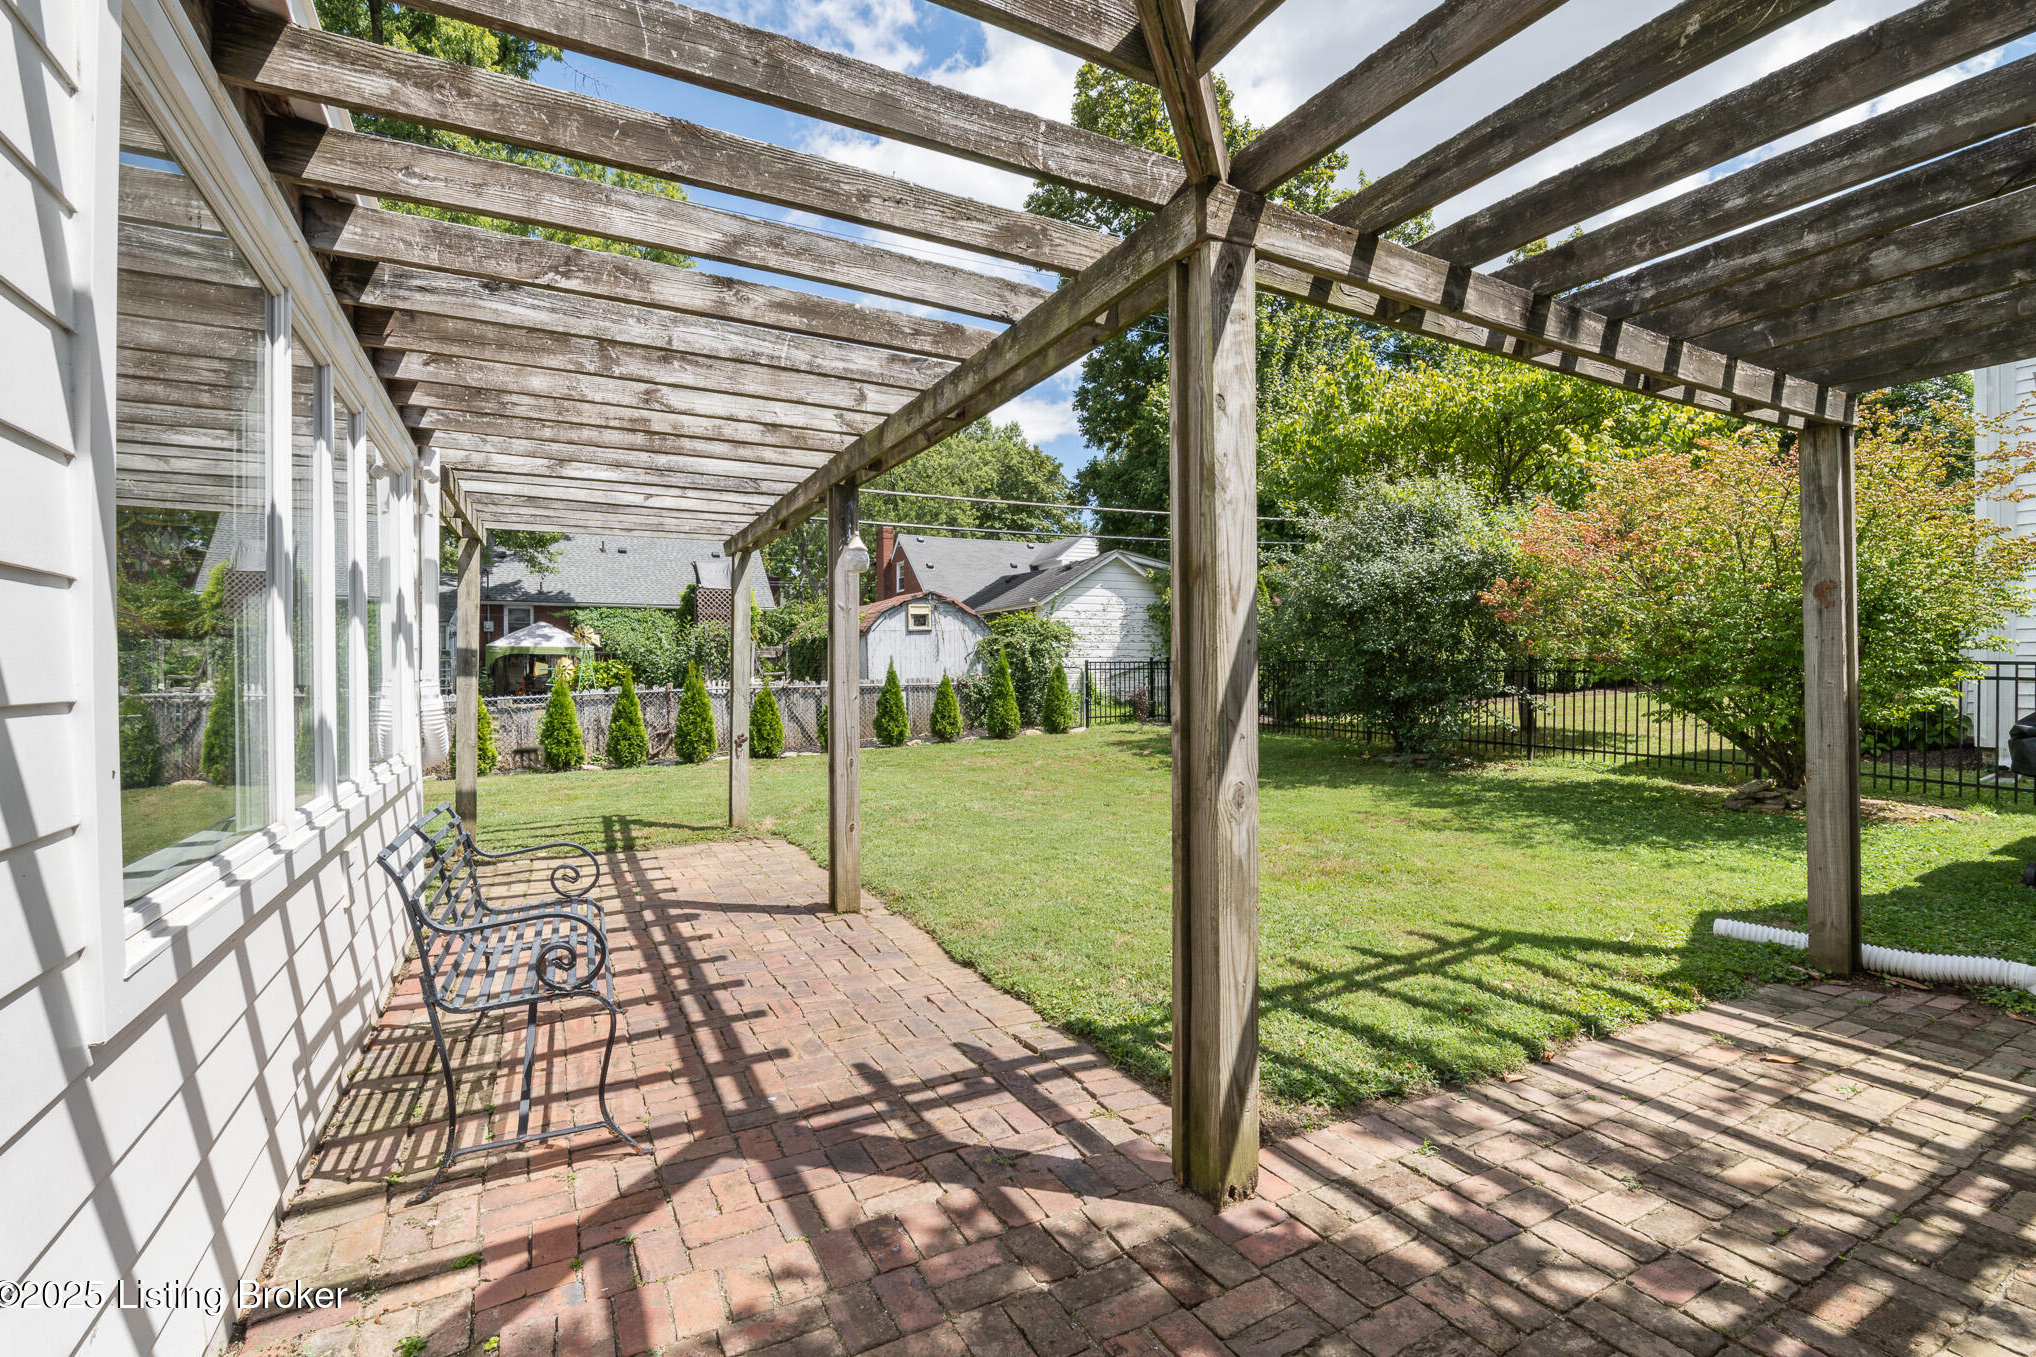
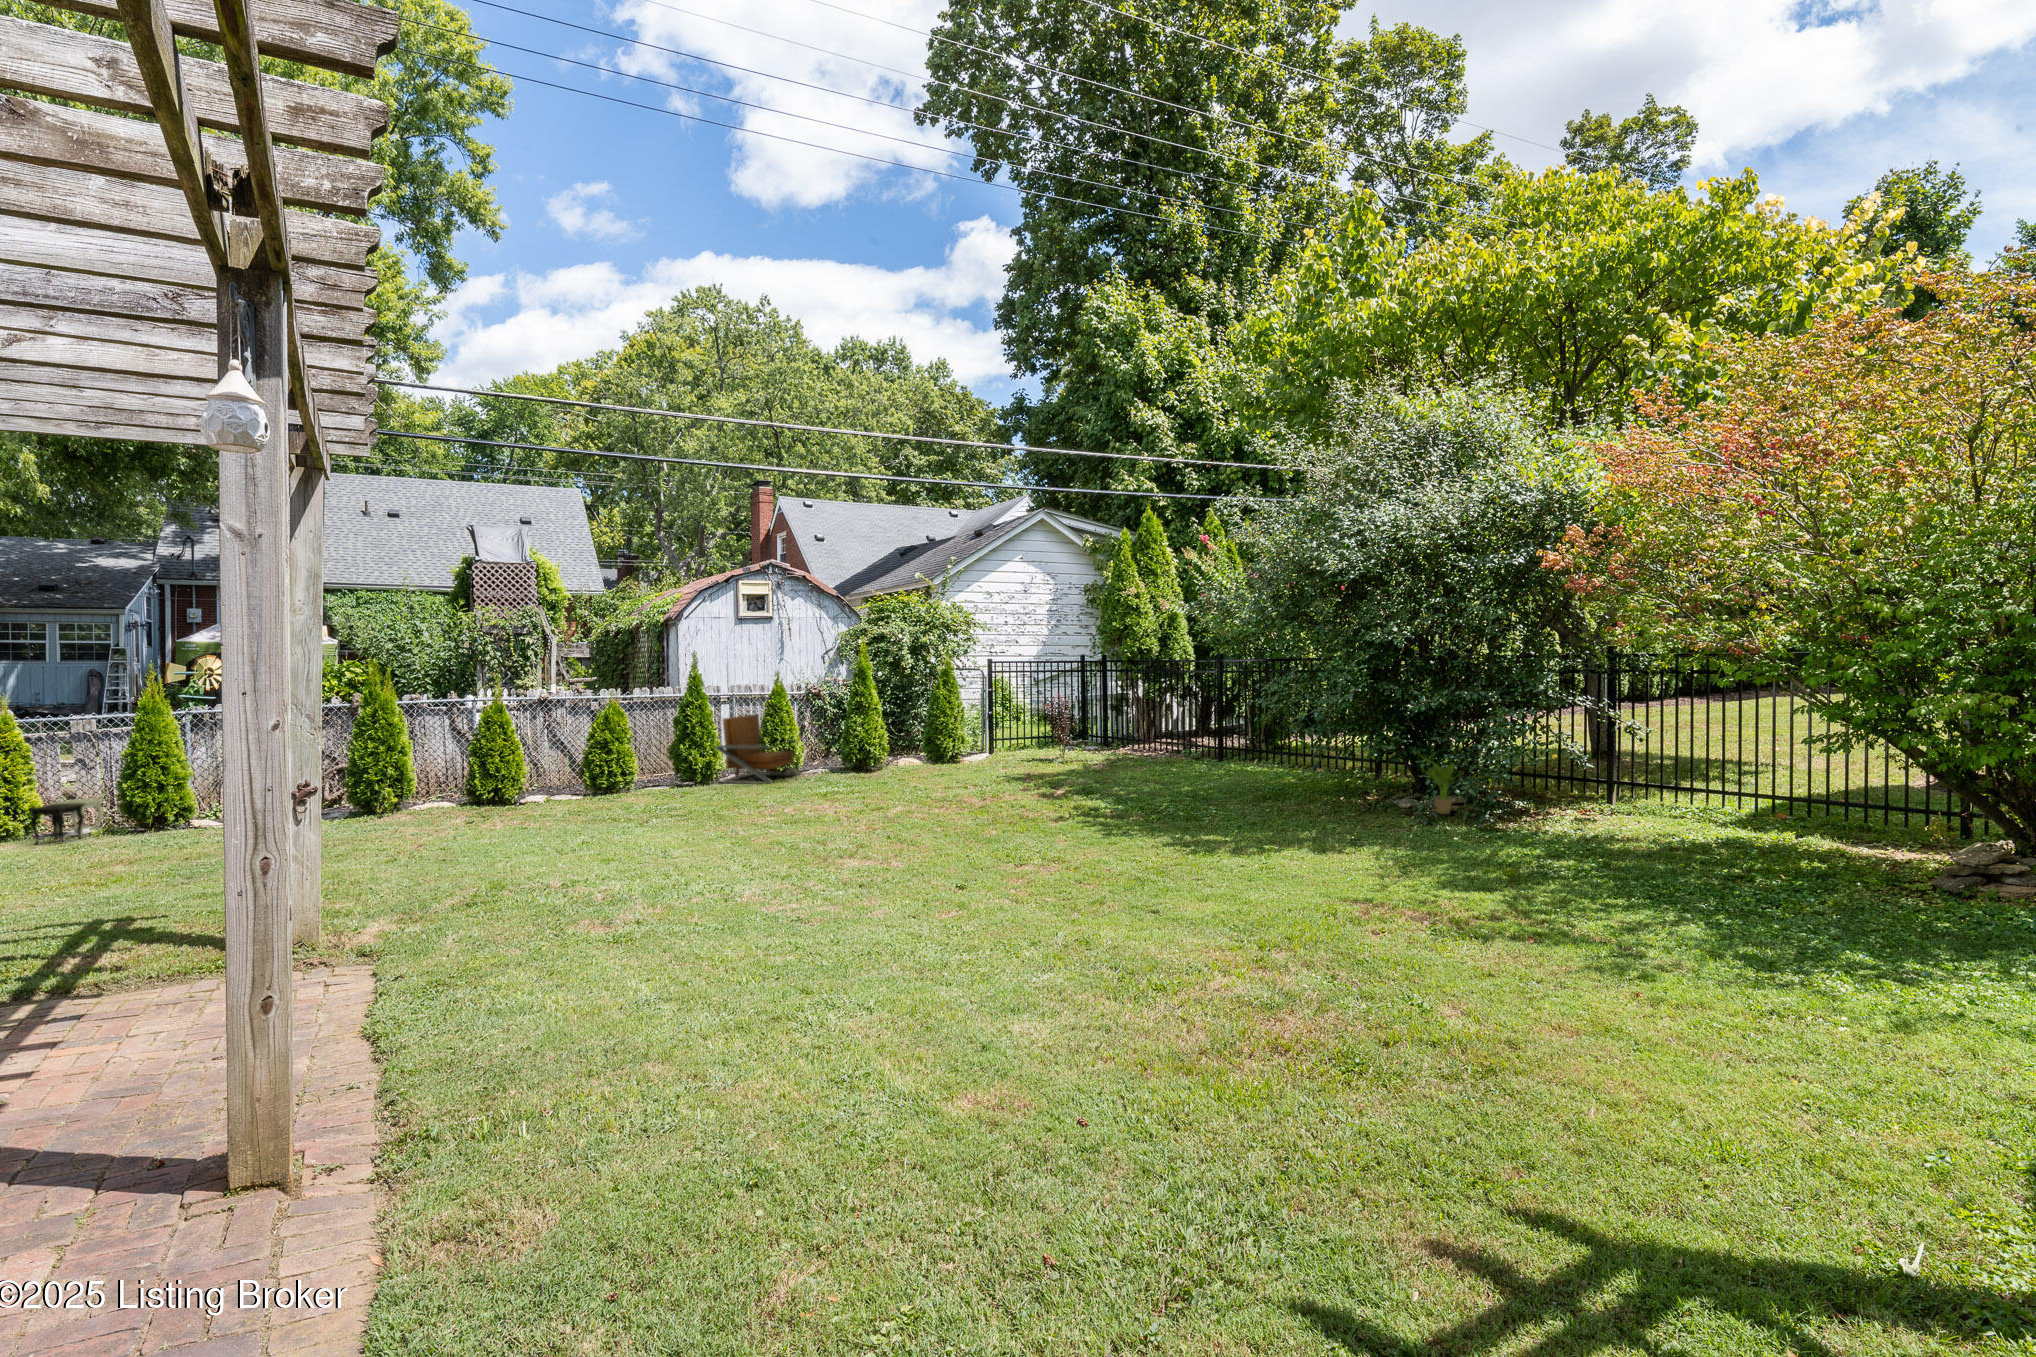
lounge chair: none [907,698,960,745] -> present [715,714,799,784]
potted plant: none [1398,726,1434,766] -> present [1427,762,1458,814]

